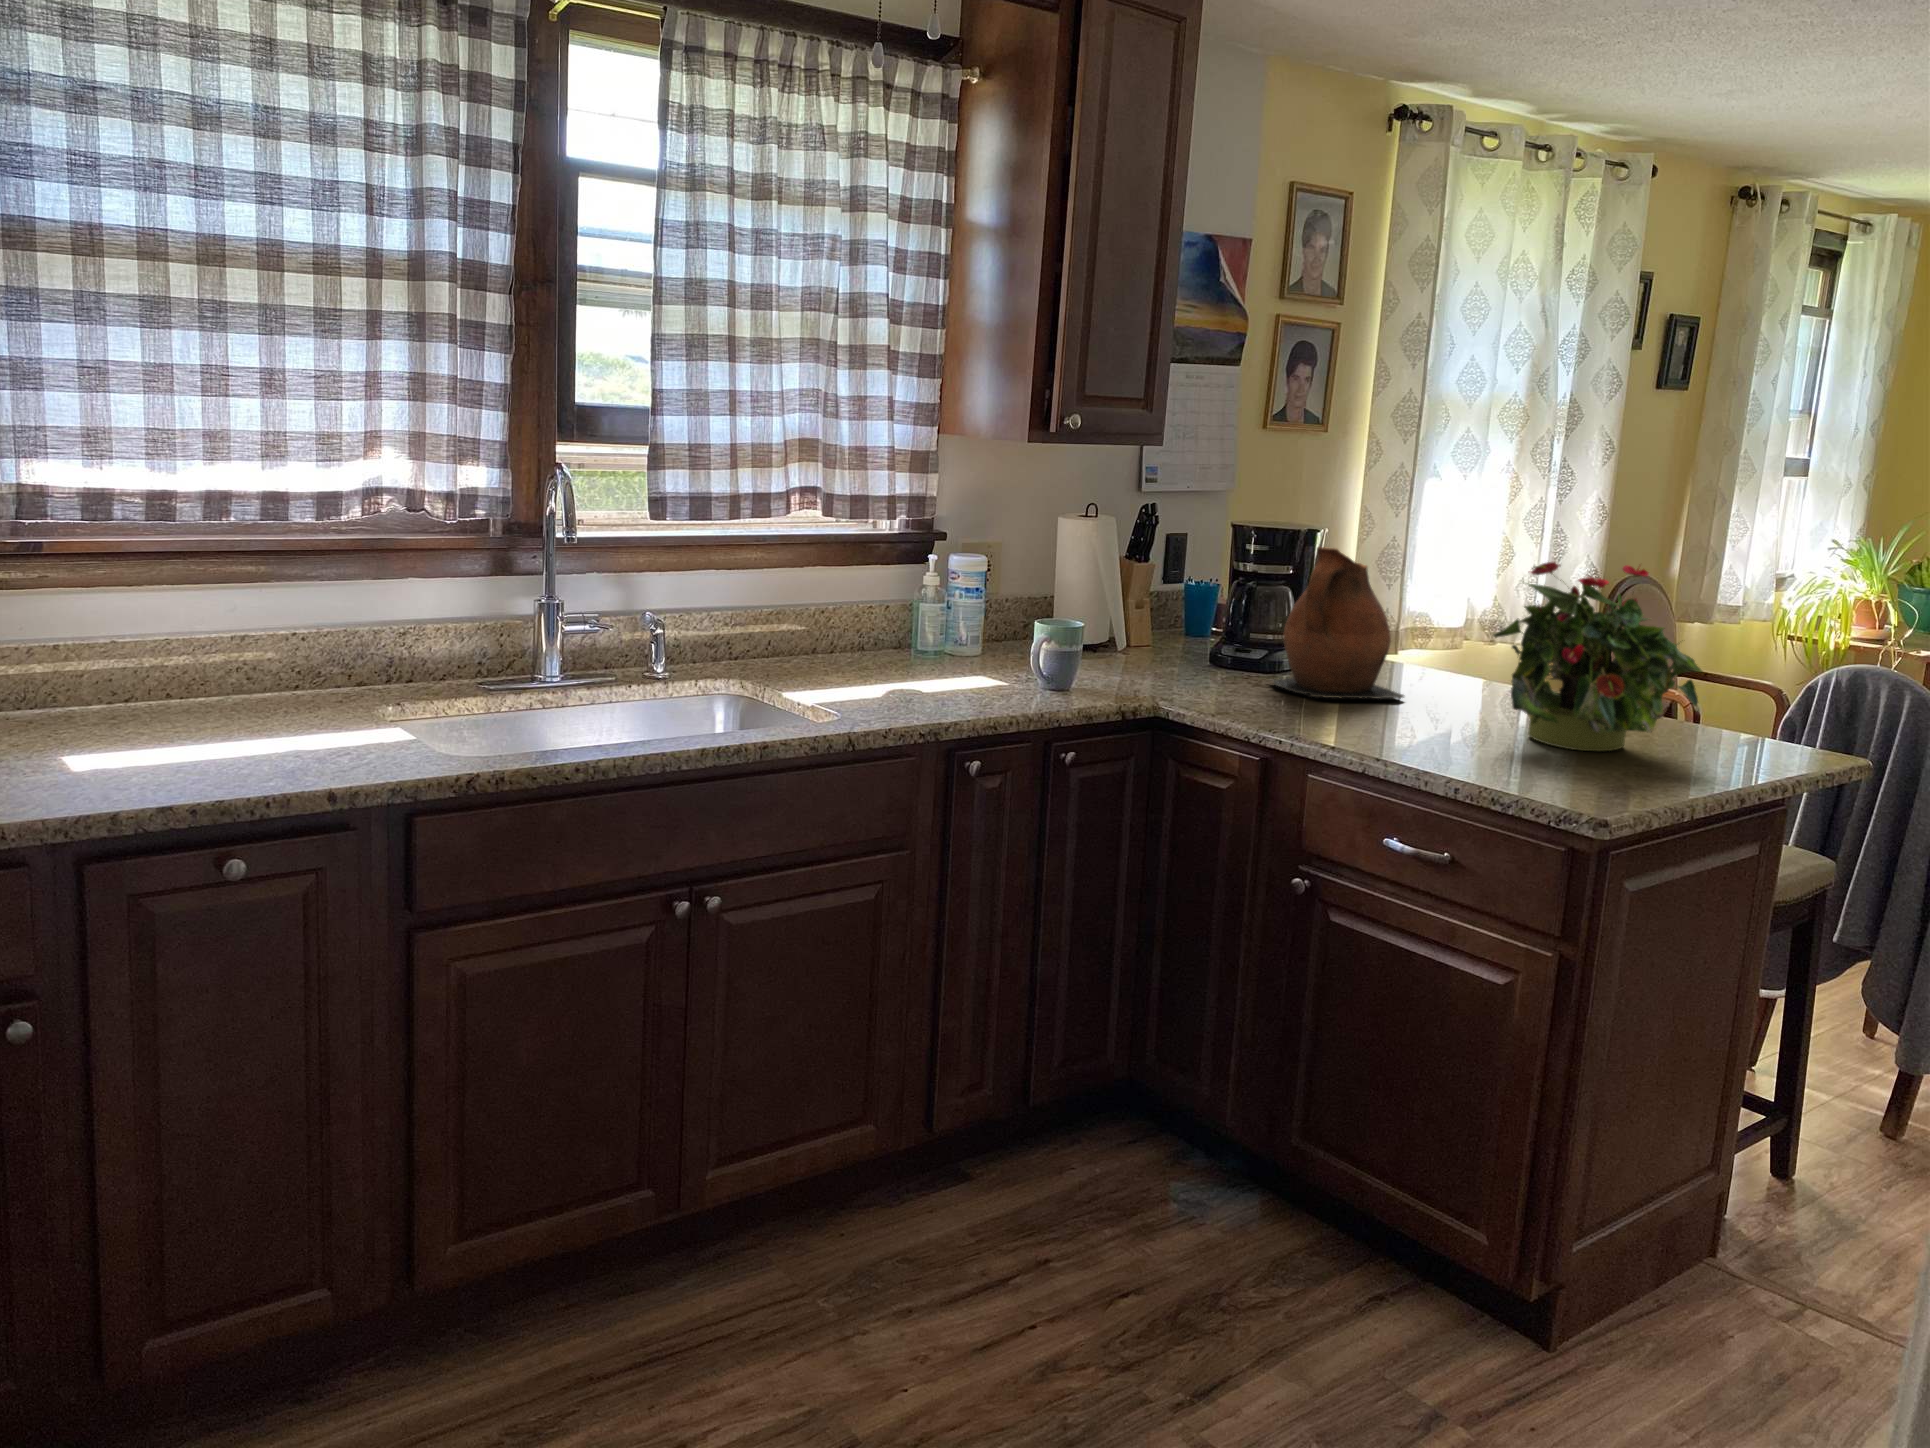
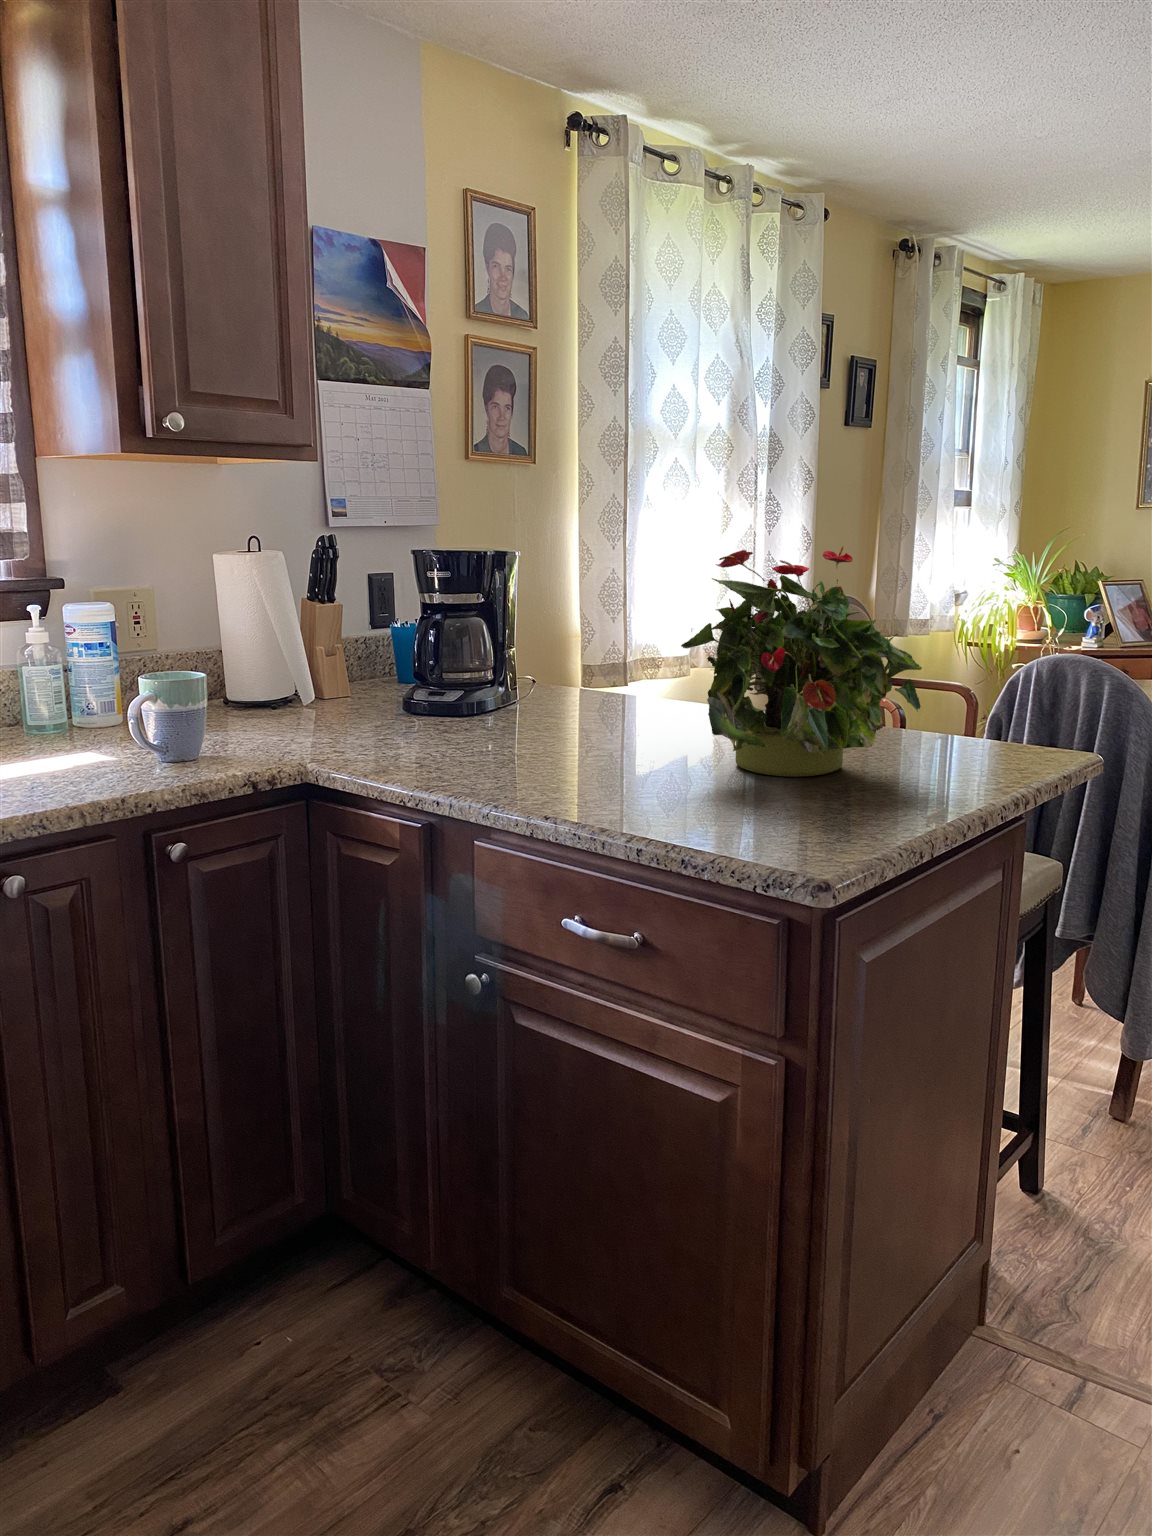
ceramic pitcher: present [1272,547,1404,699] -> none [449,562,606,740]

